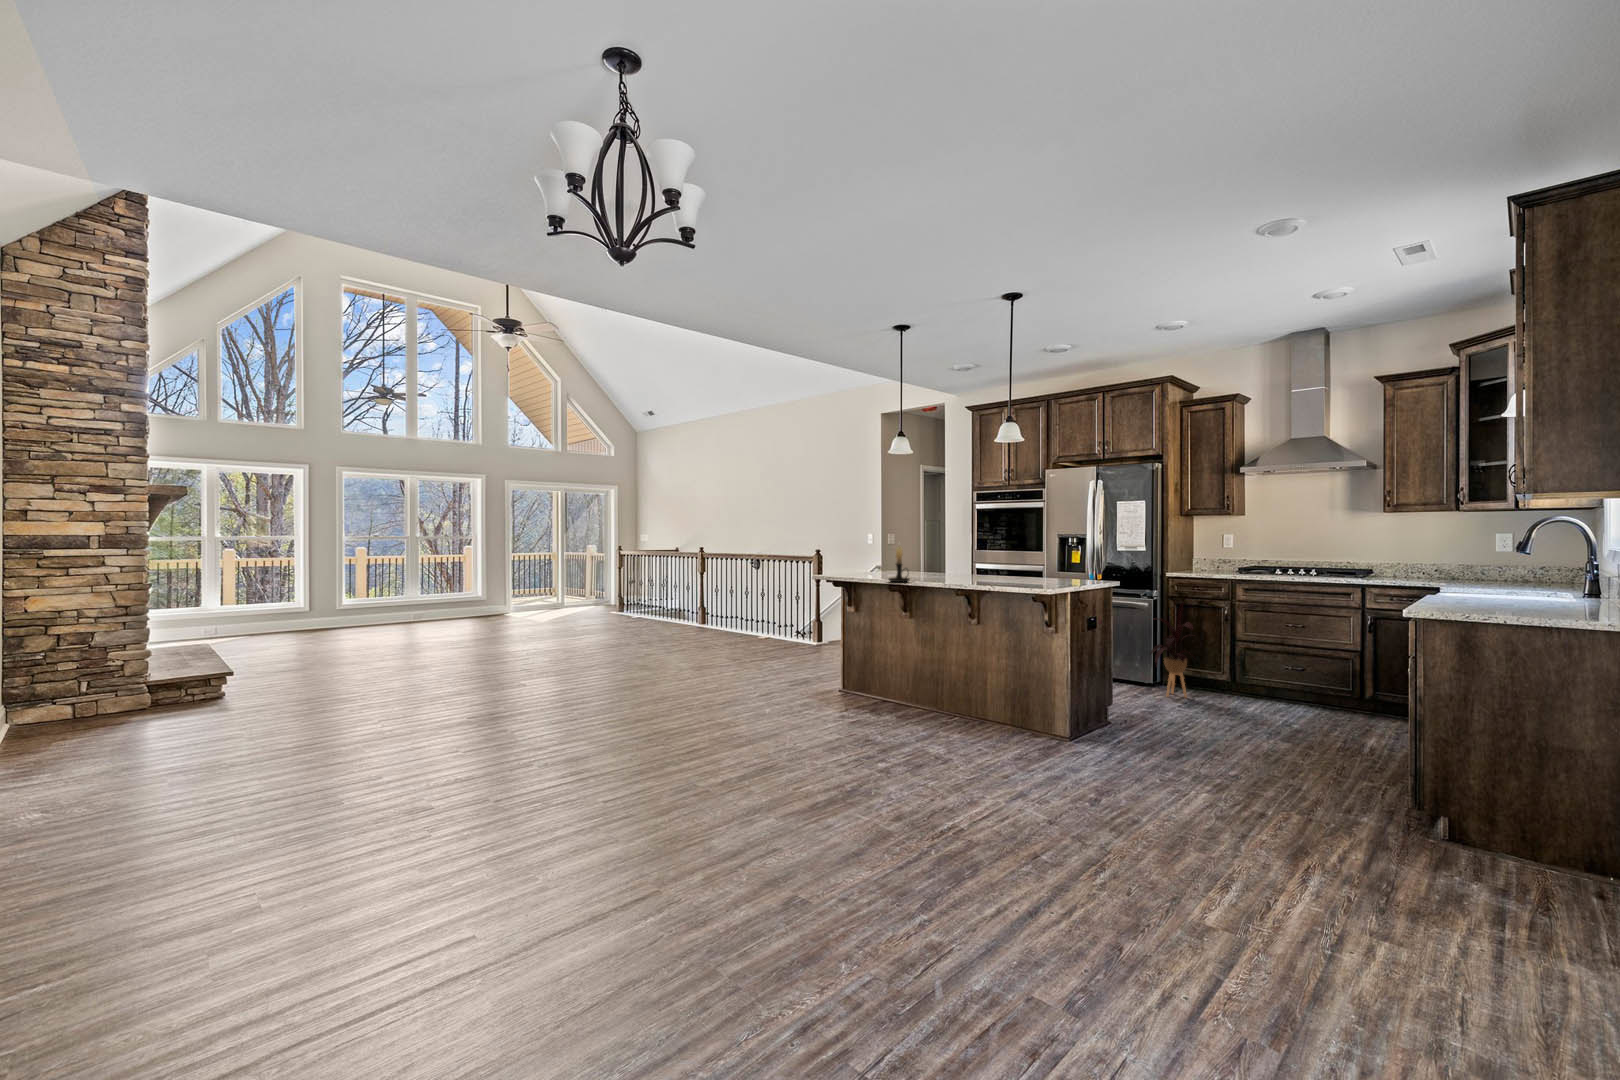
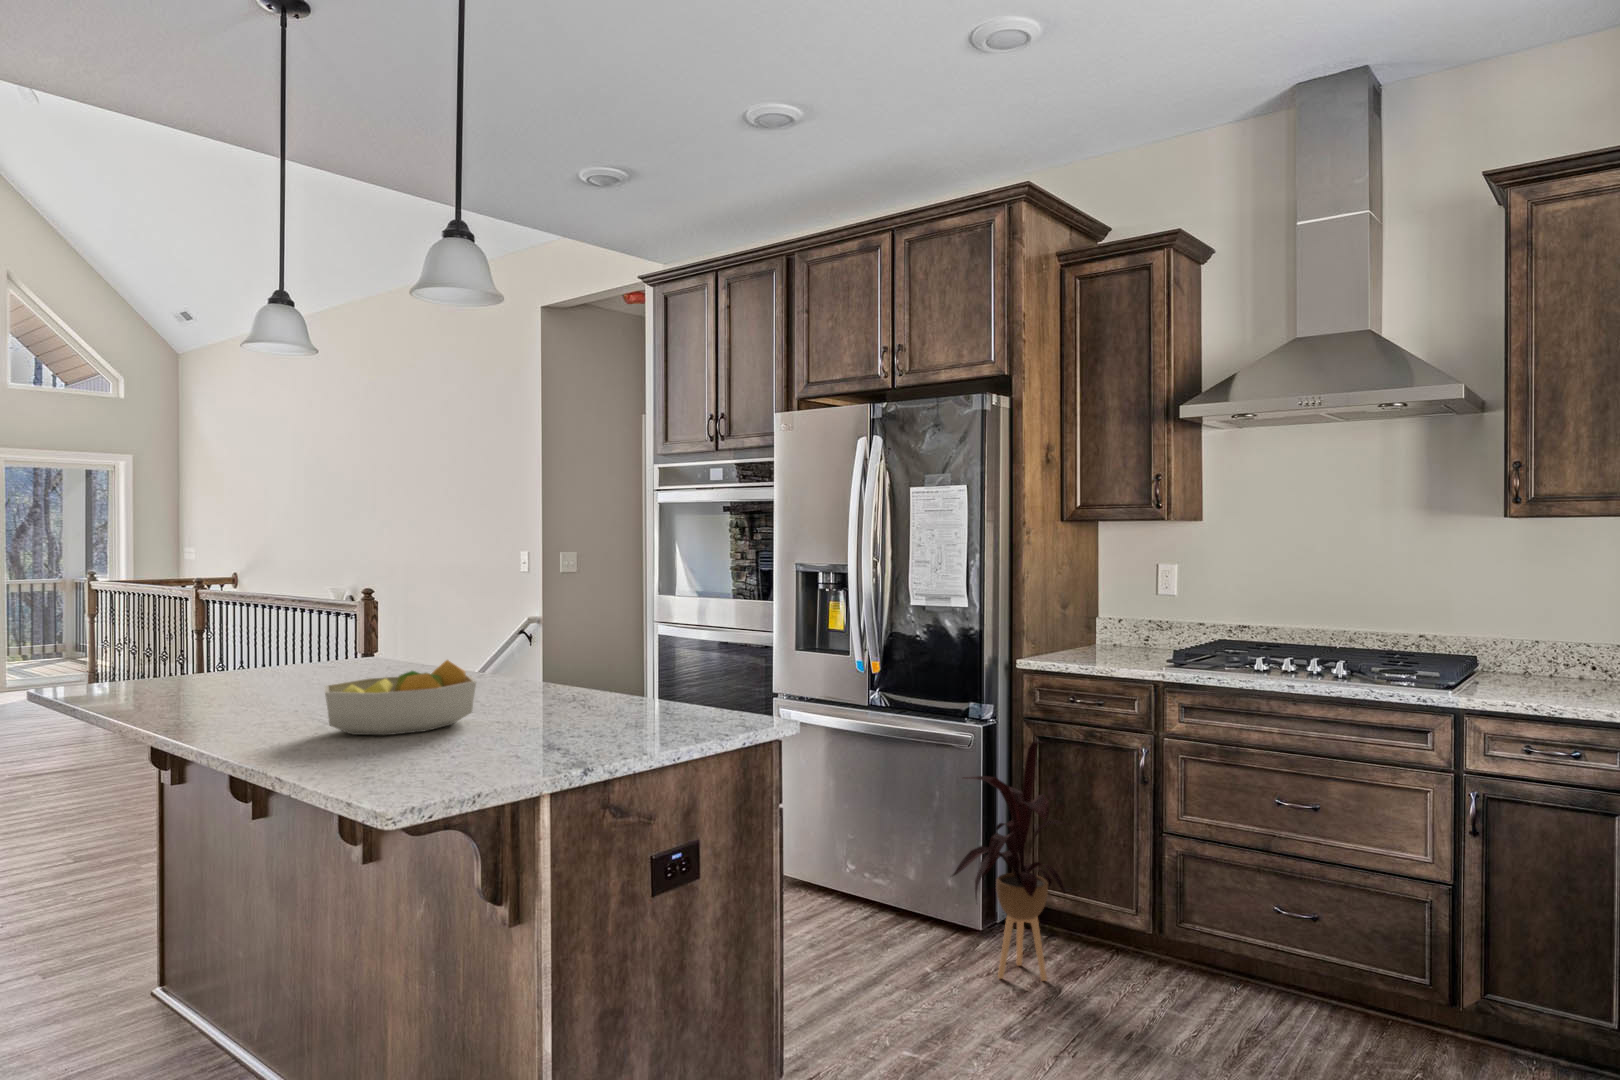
candle holder: present [888,543,910,582] -> none [169,594,242,717]
fruit bowl: none [963,562,1007,585] -> present [325,660,476,735]

